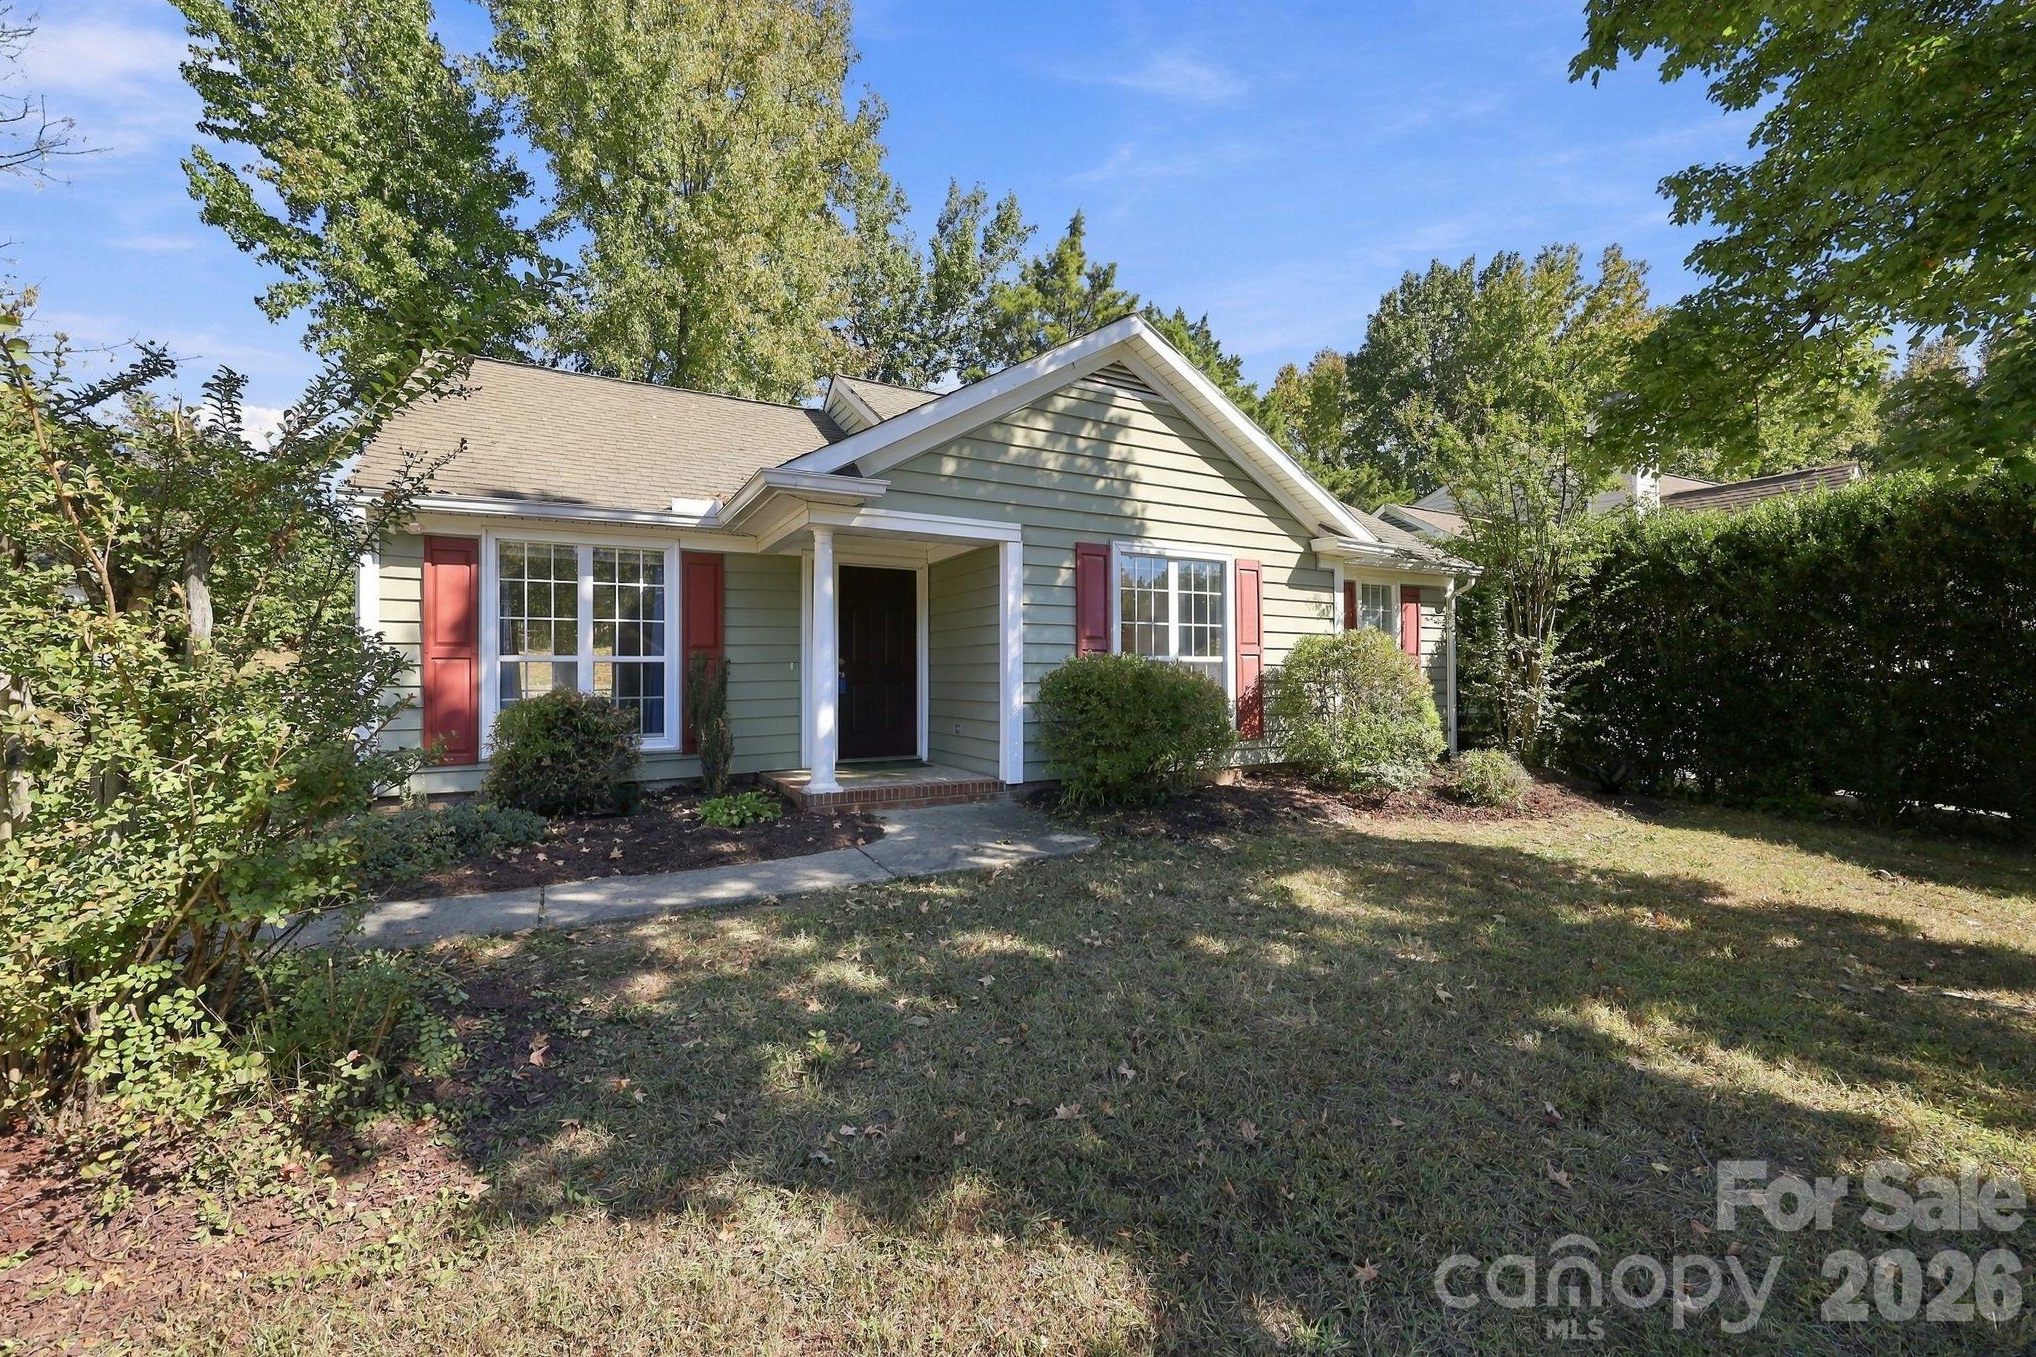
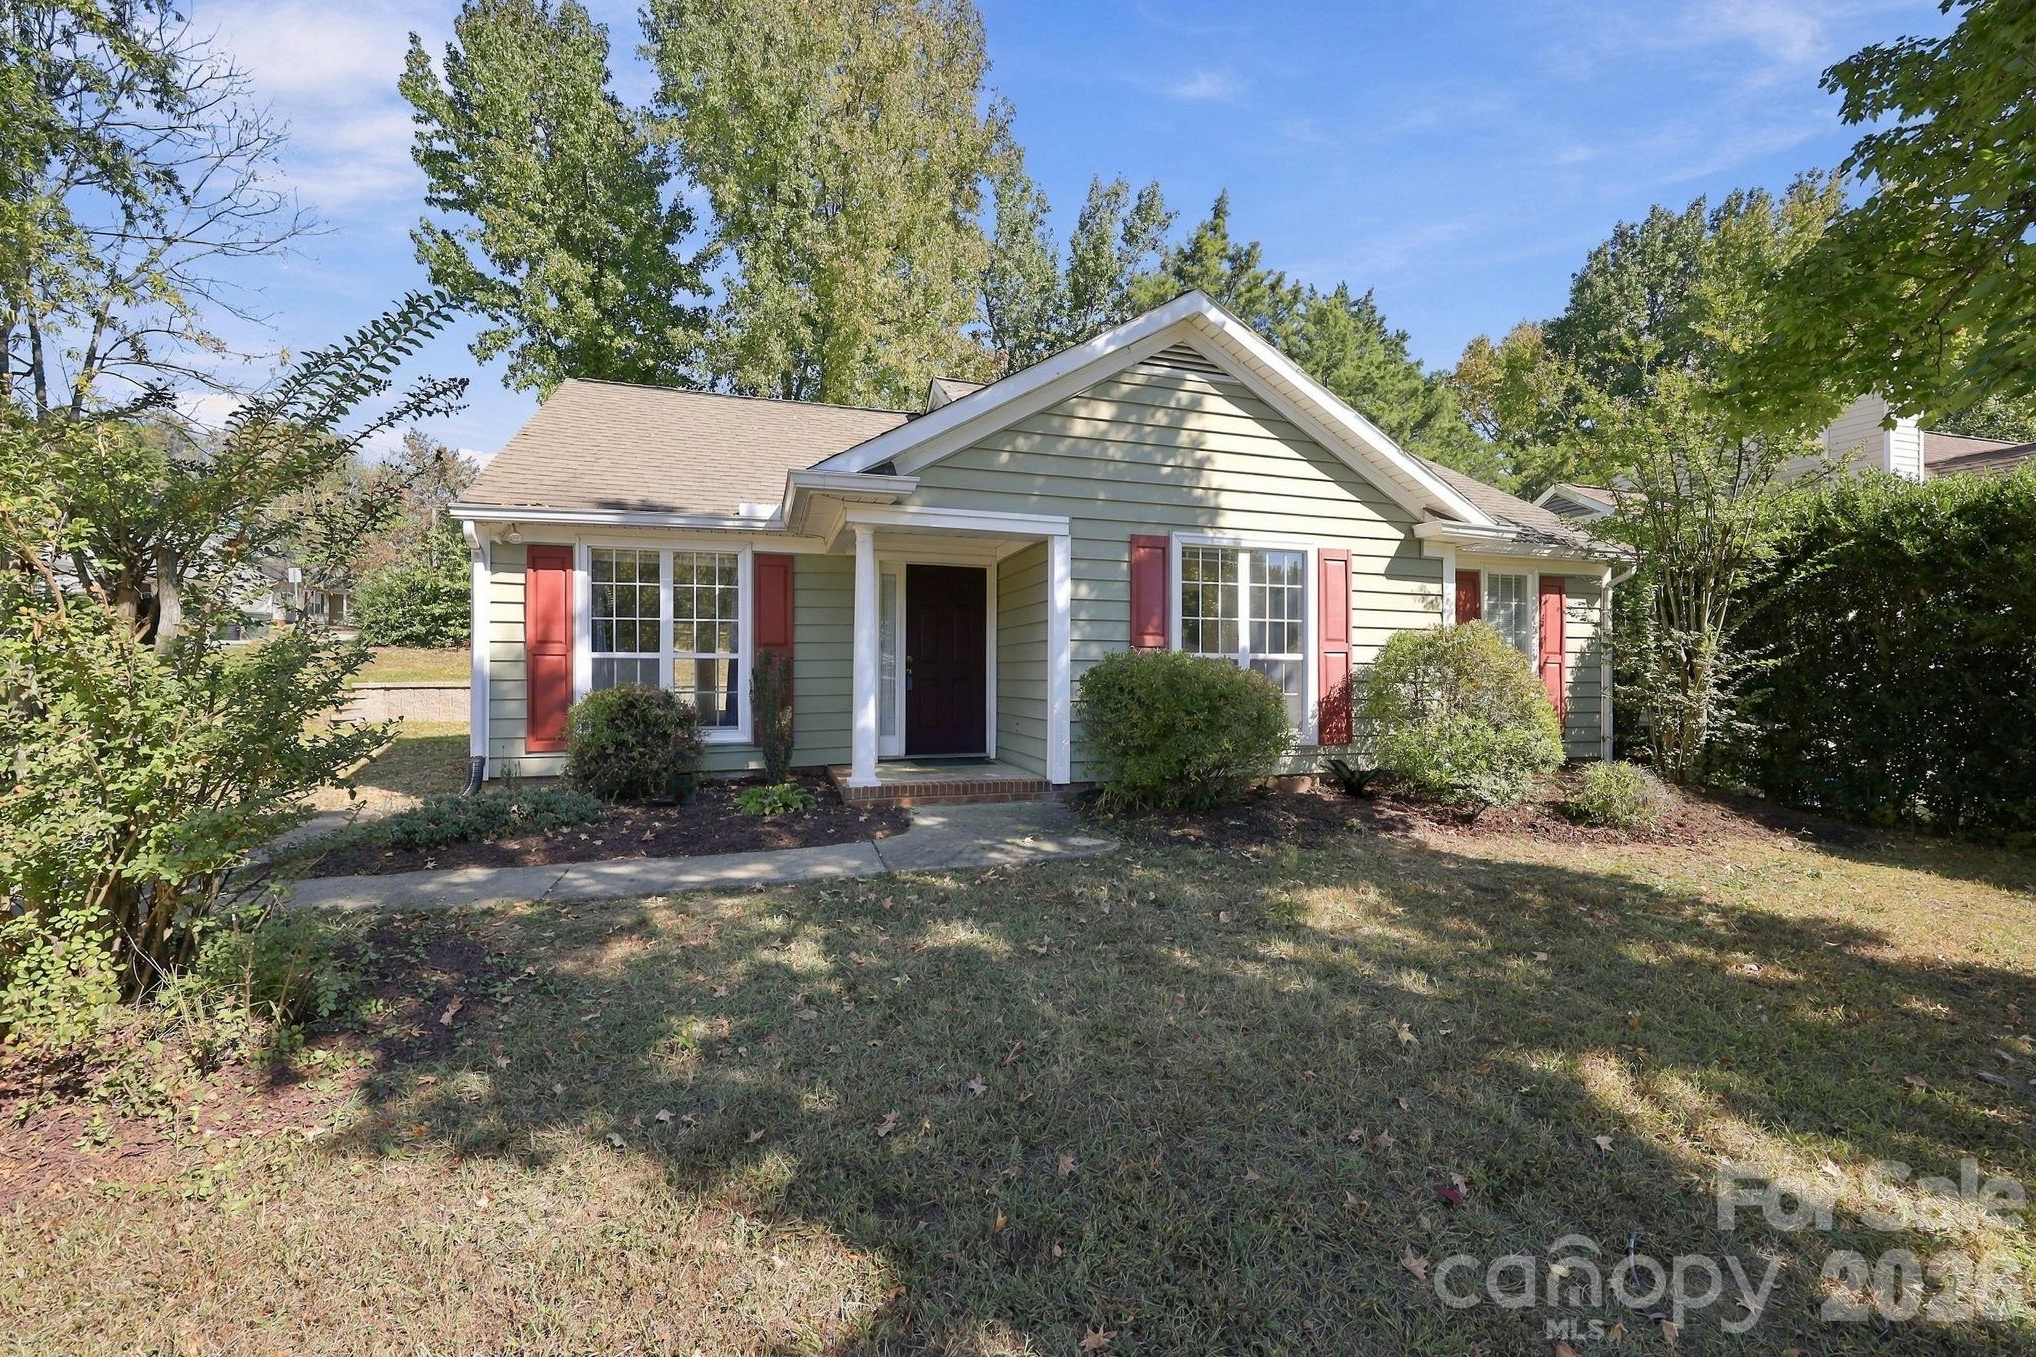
potted plant: present [1574,761,1639,793] -> present [1320,759,1385,795]

